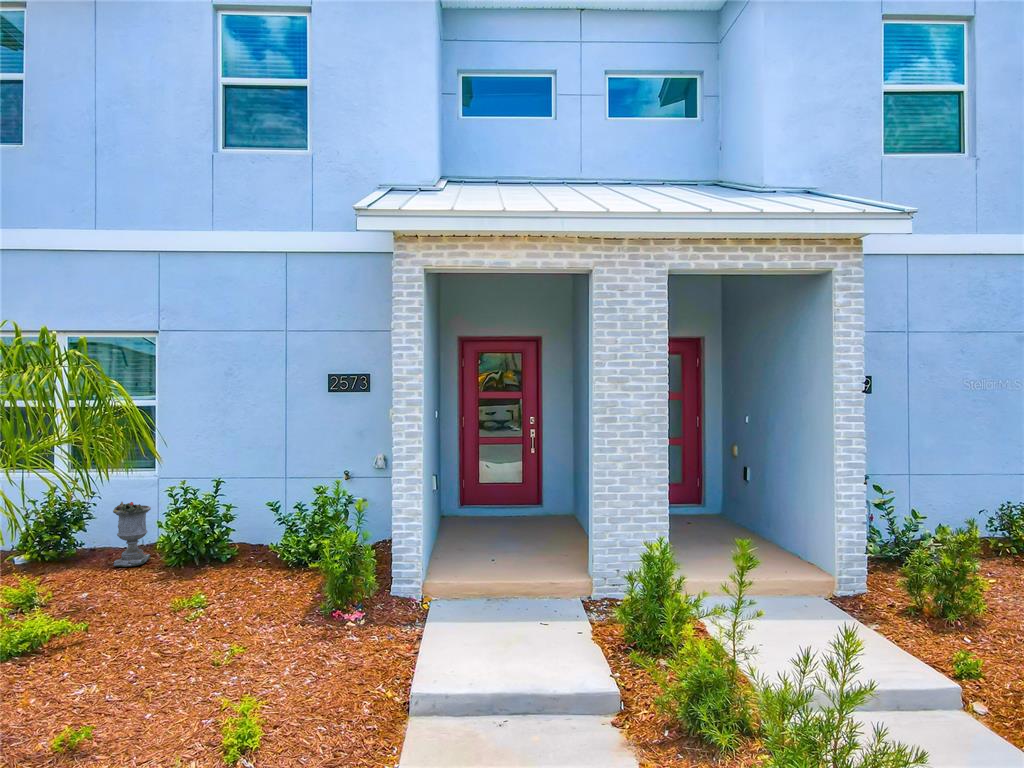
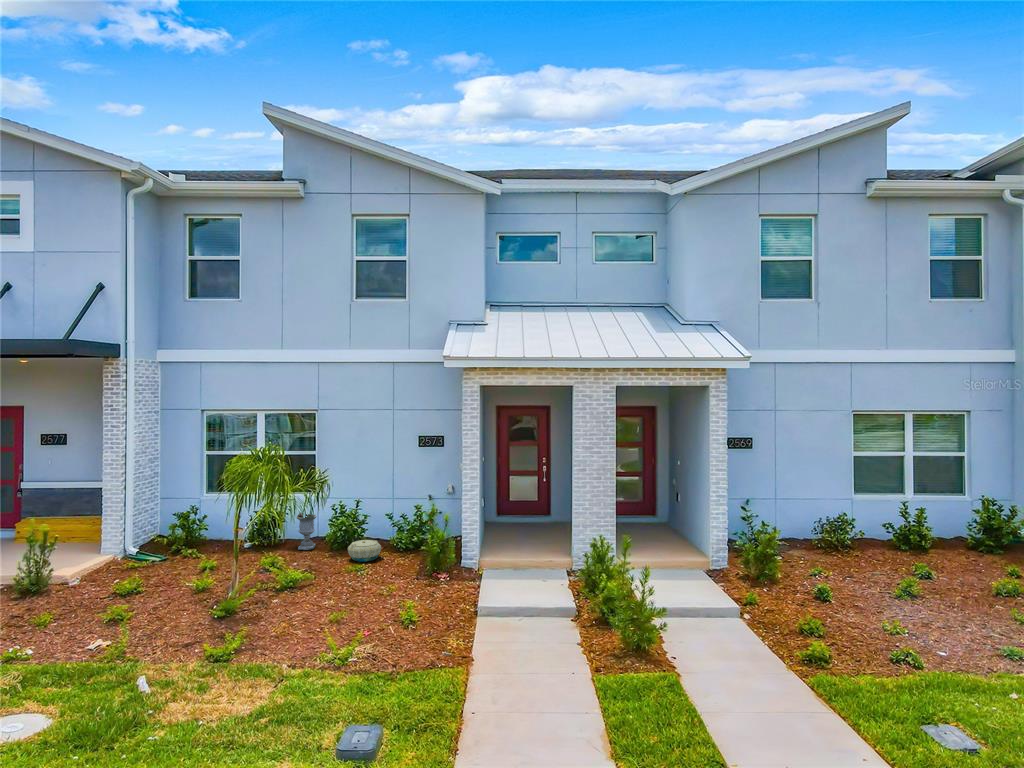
basket: none [189,548,253,588] -> present [348,540,381,562]

